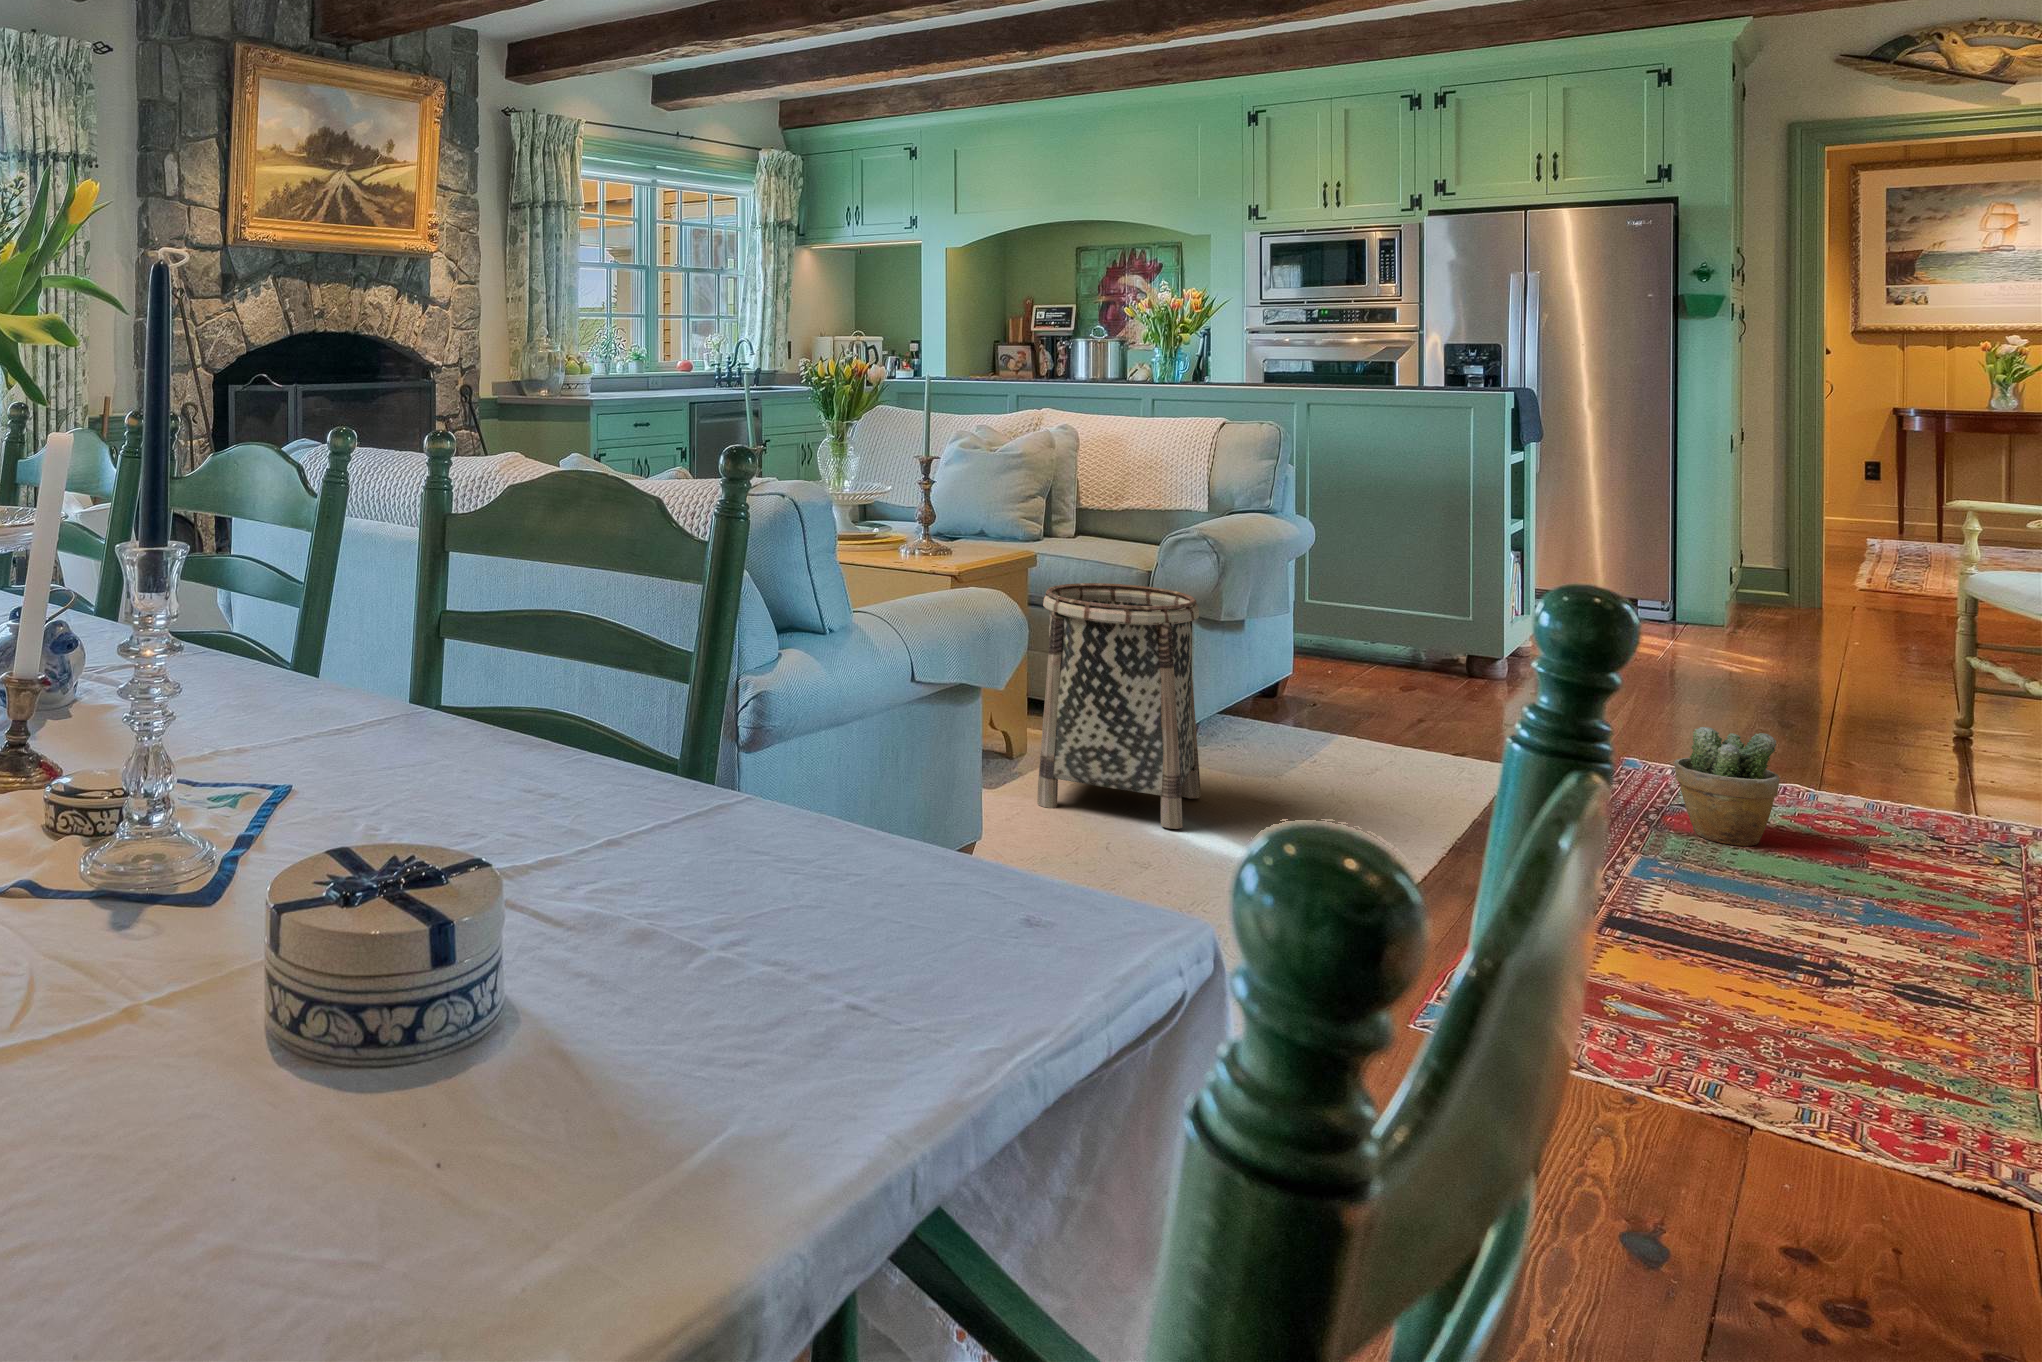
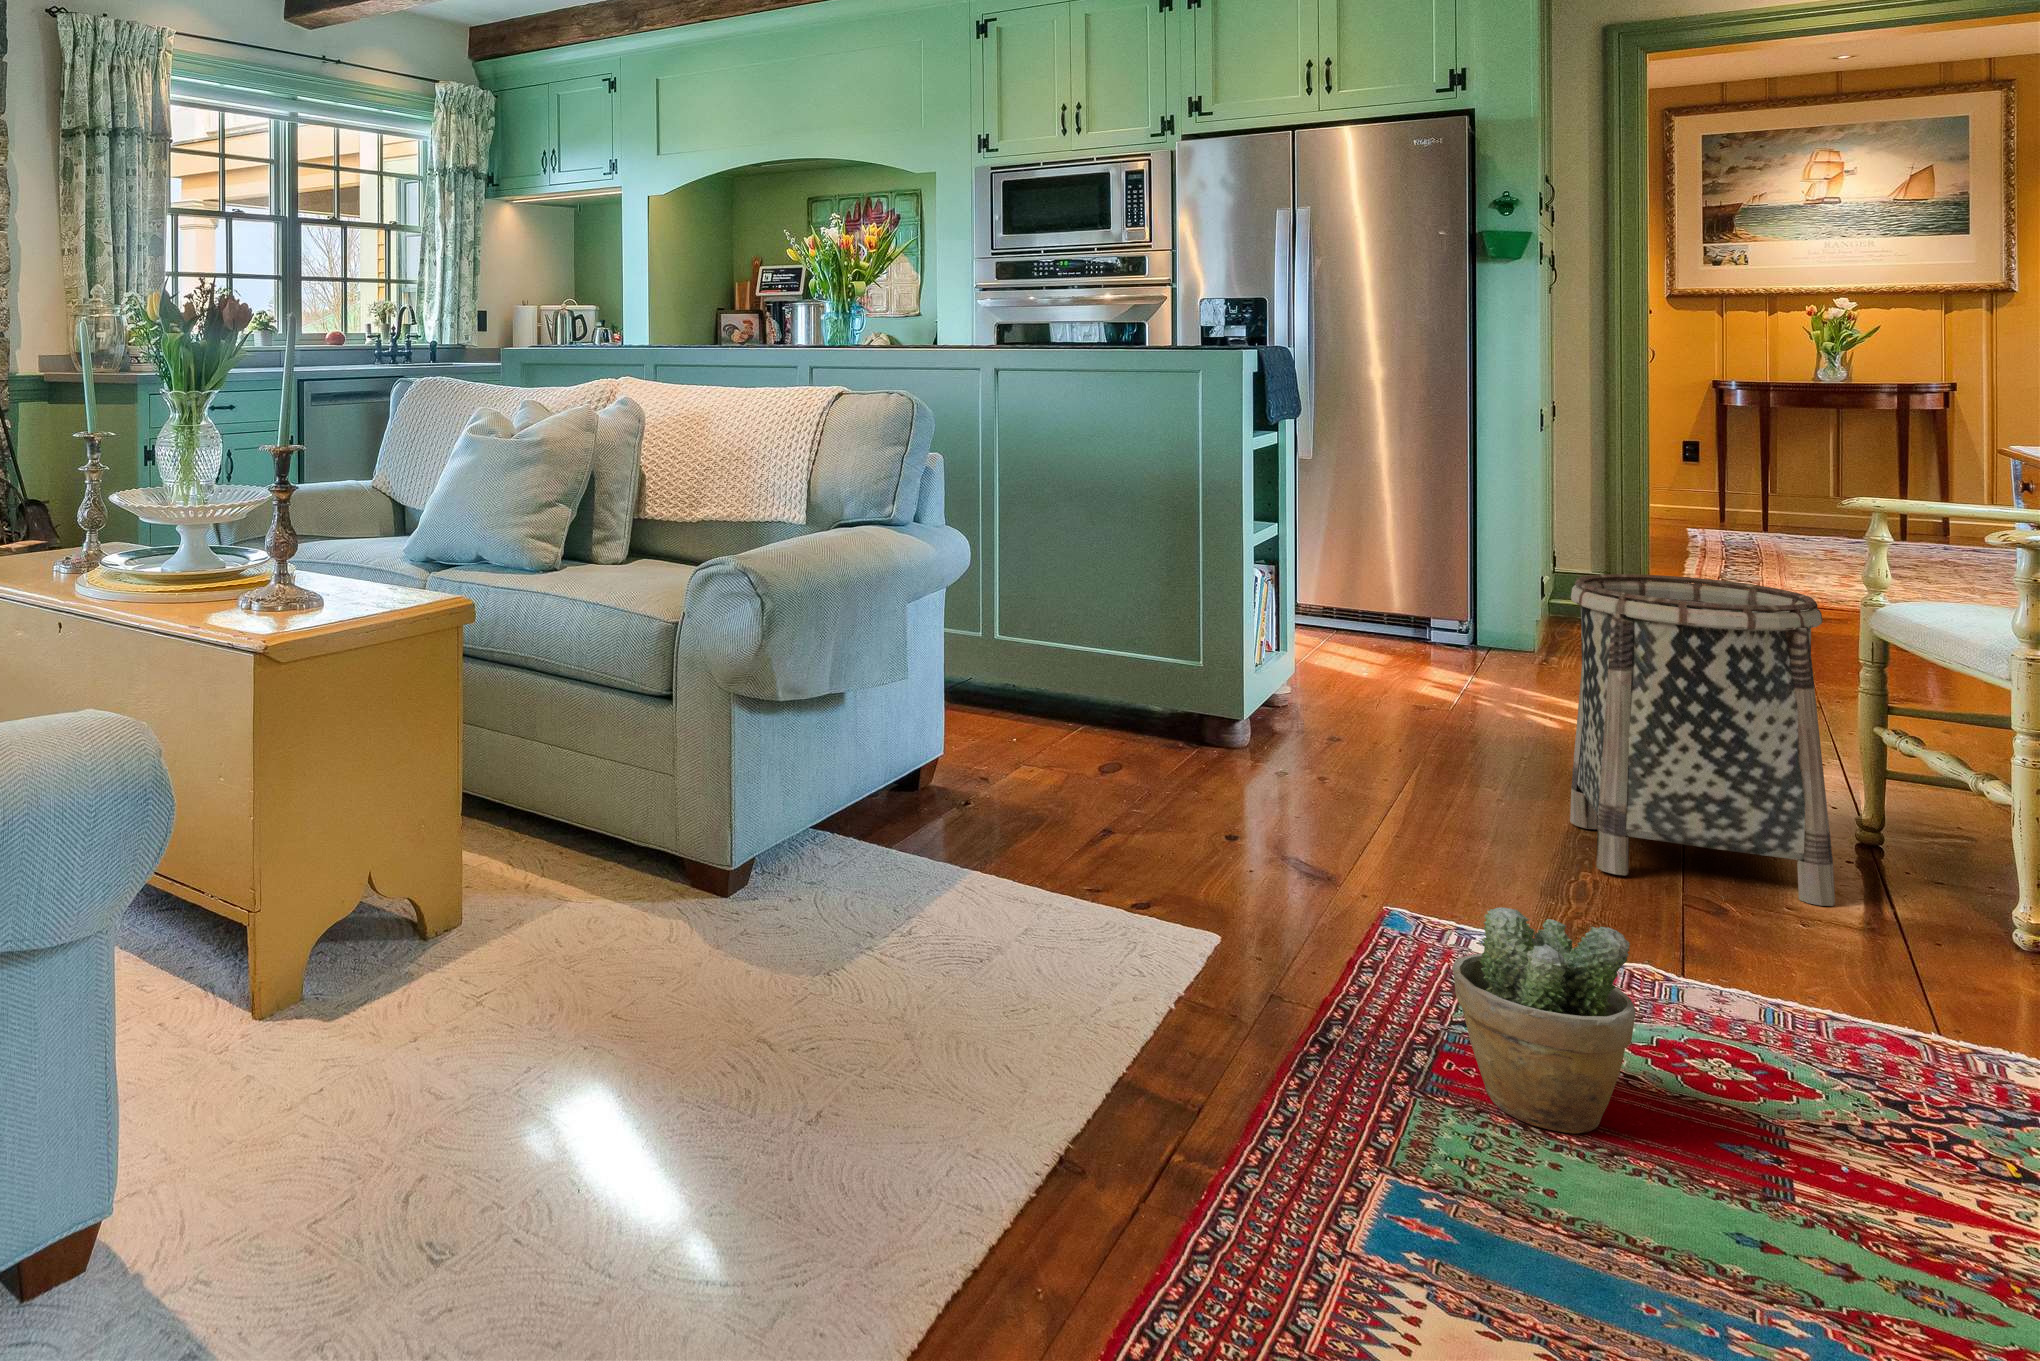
basket: present [1037,583,1200,829] -> present [1570,574,1835,906]

